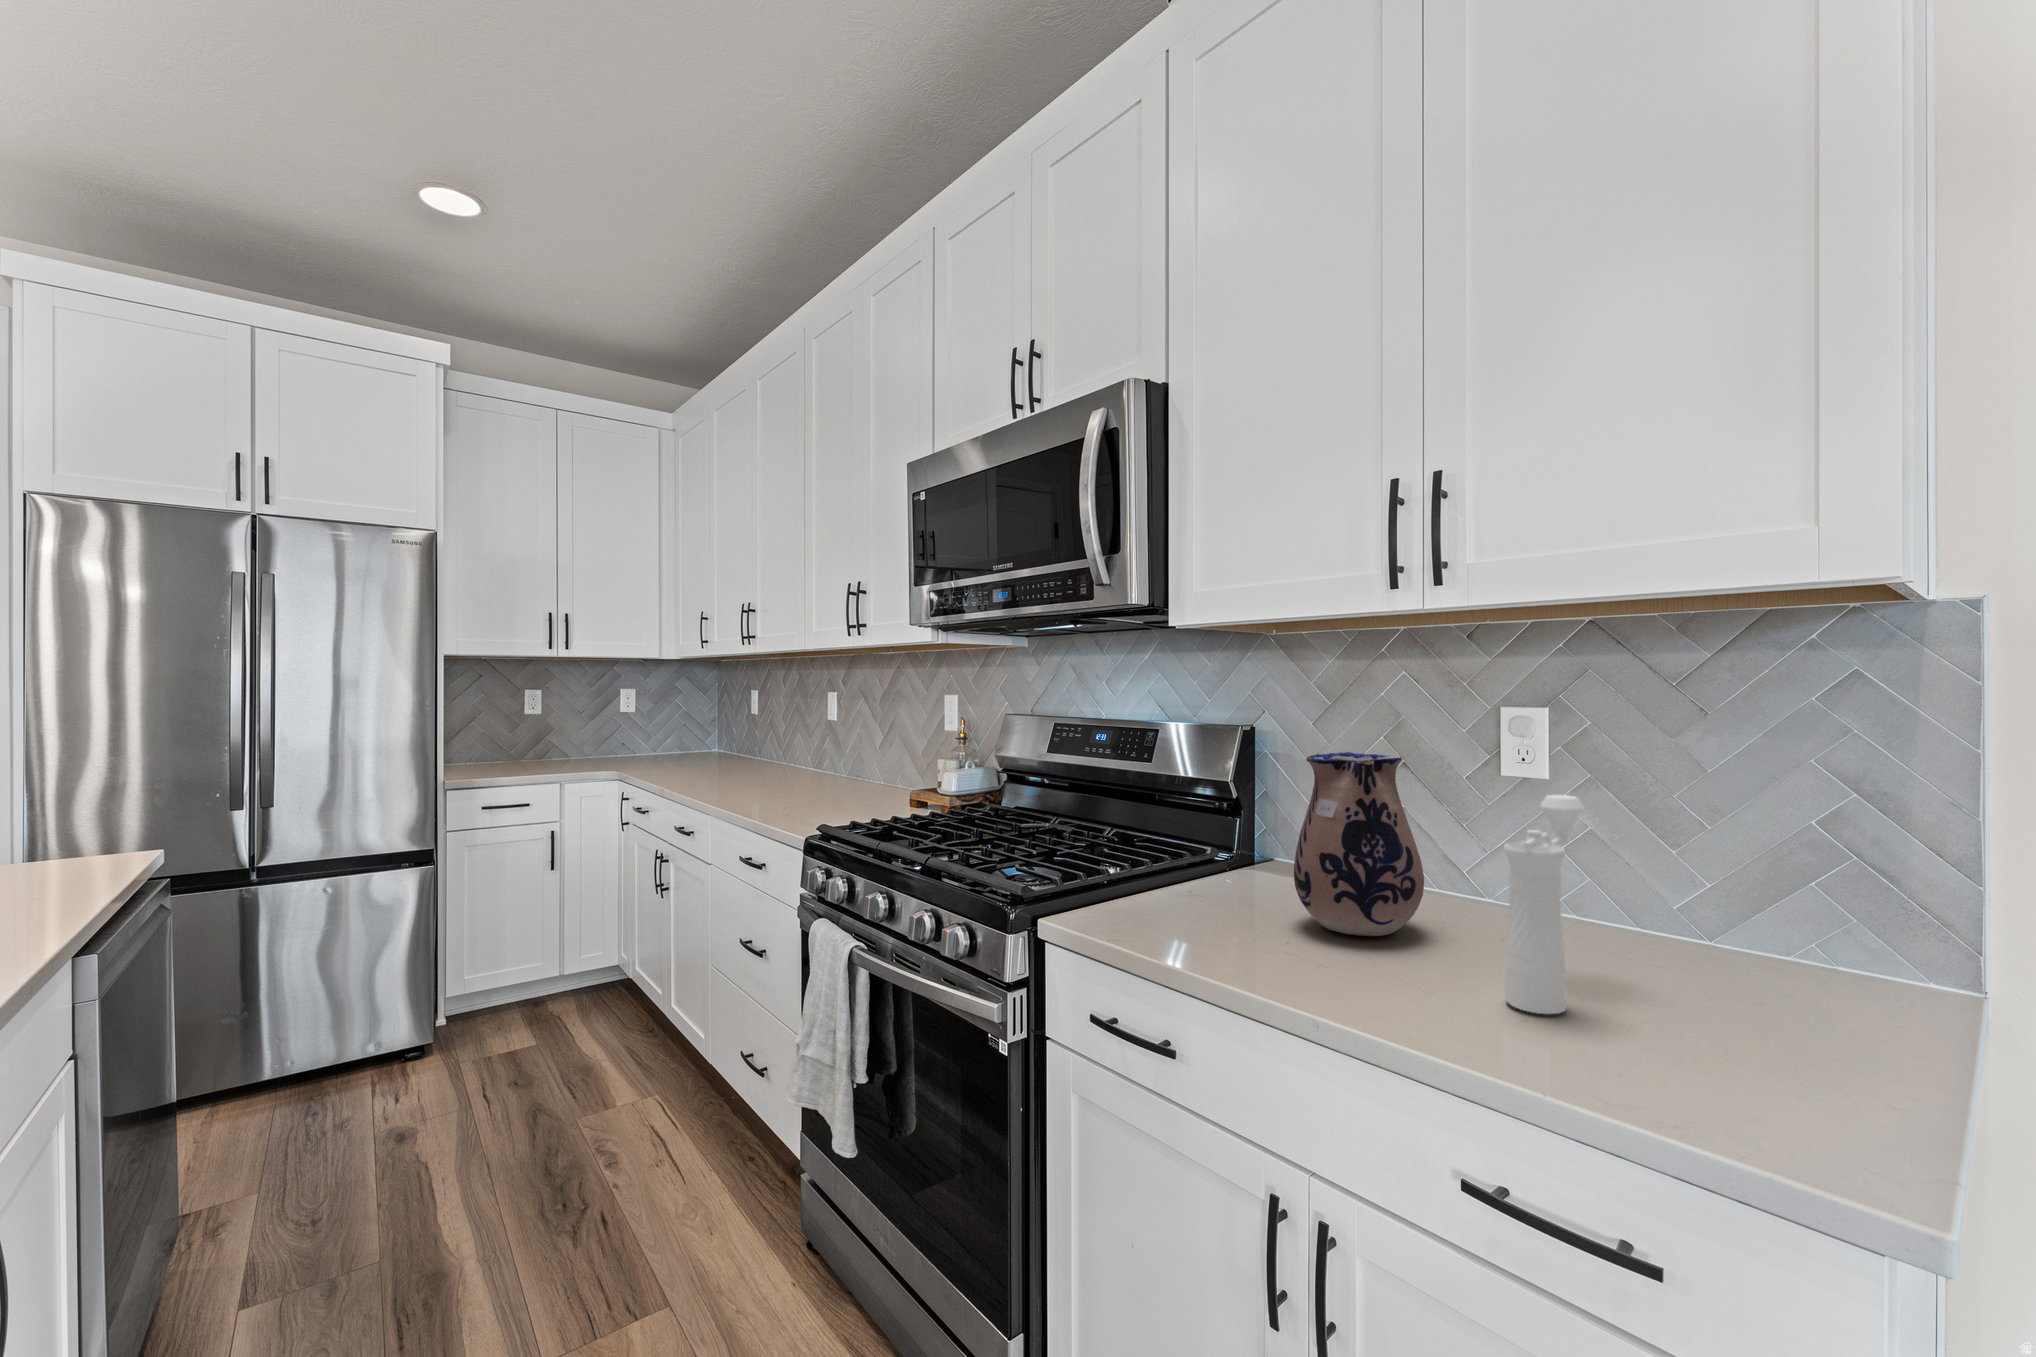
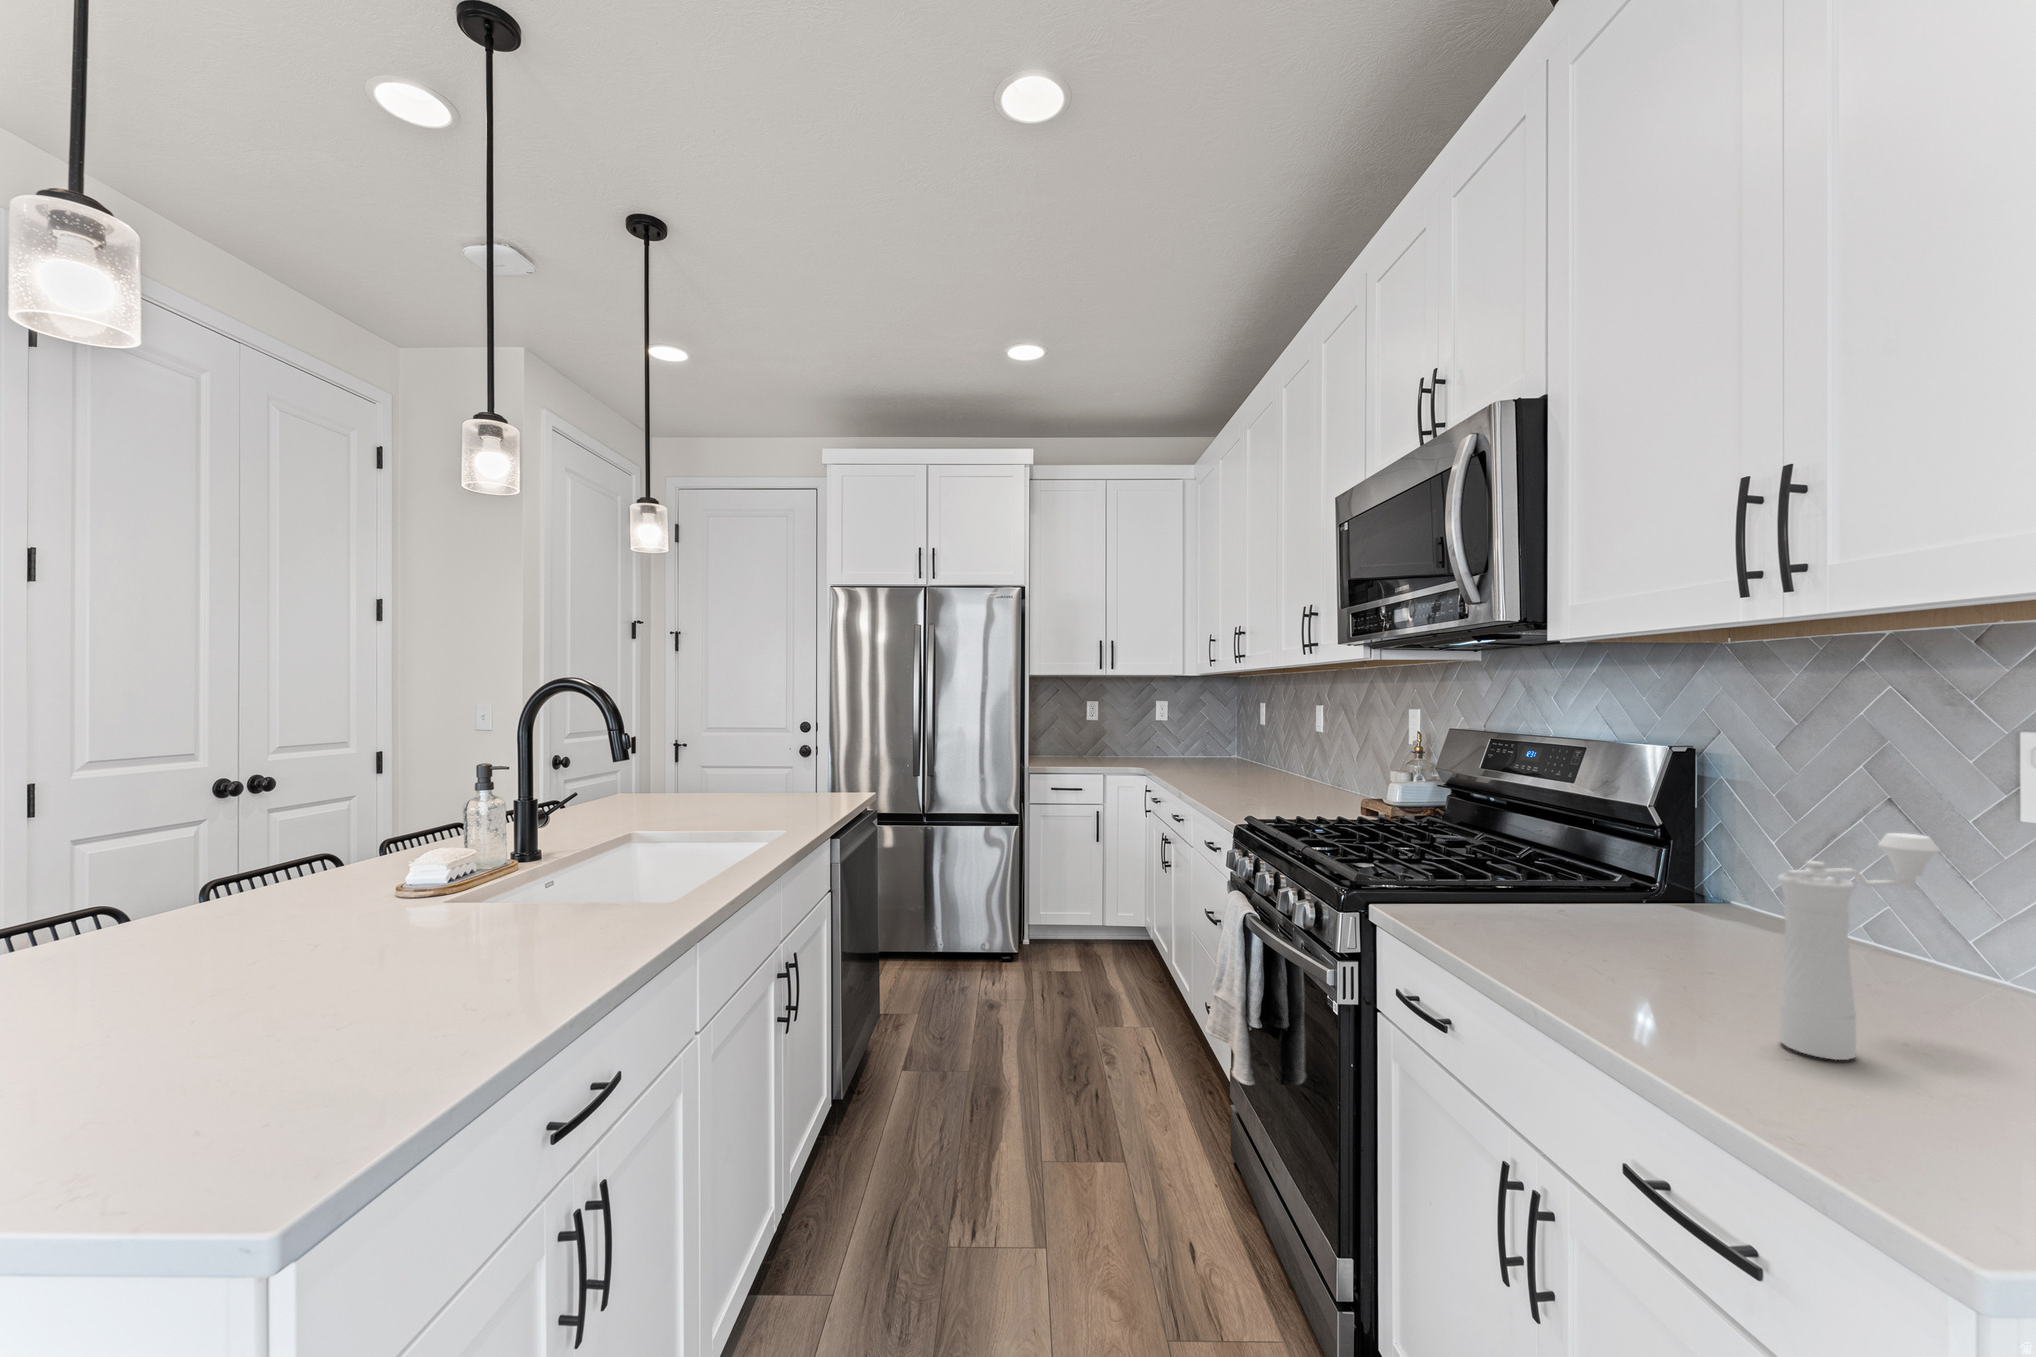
ceramic pitcher: present [1294,752,1424,936] -> none [1627,776,1789,971]

